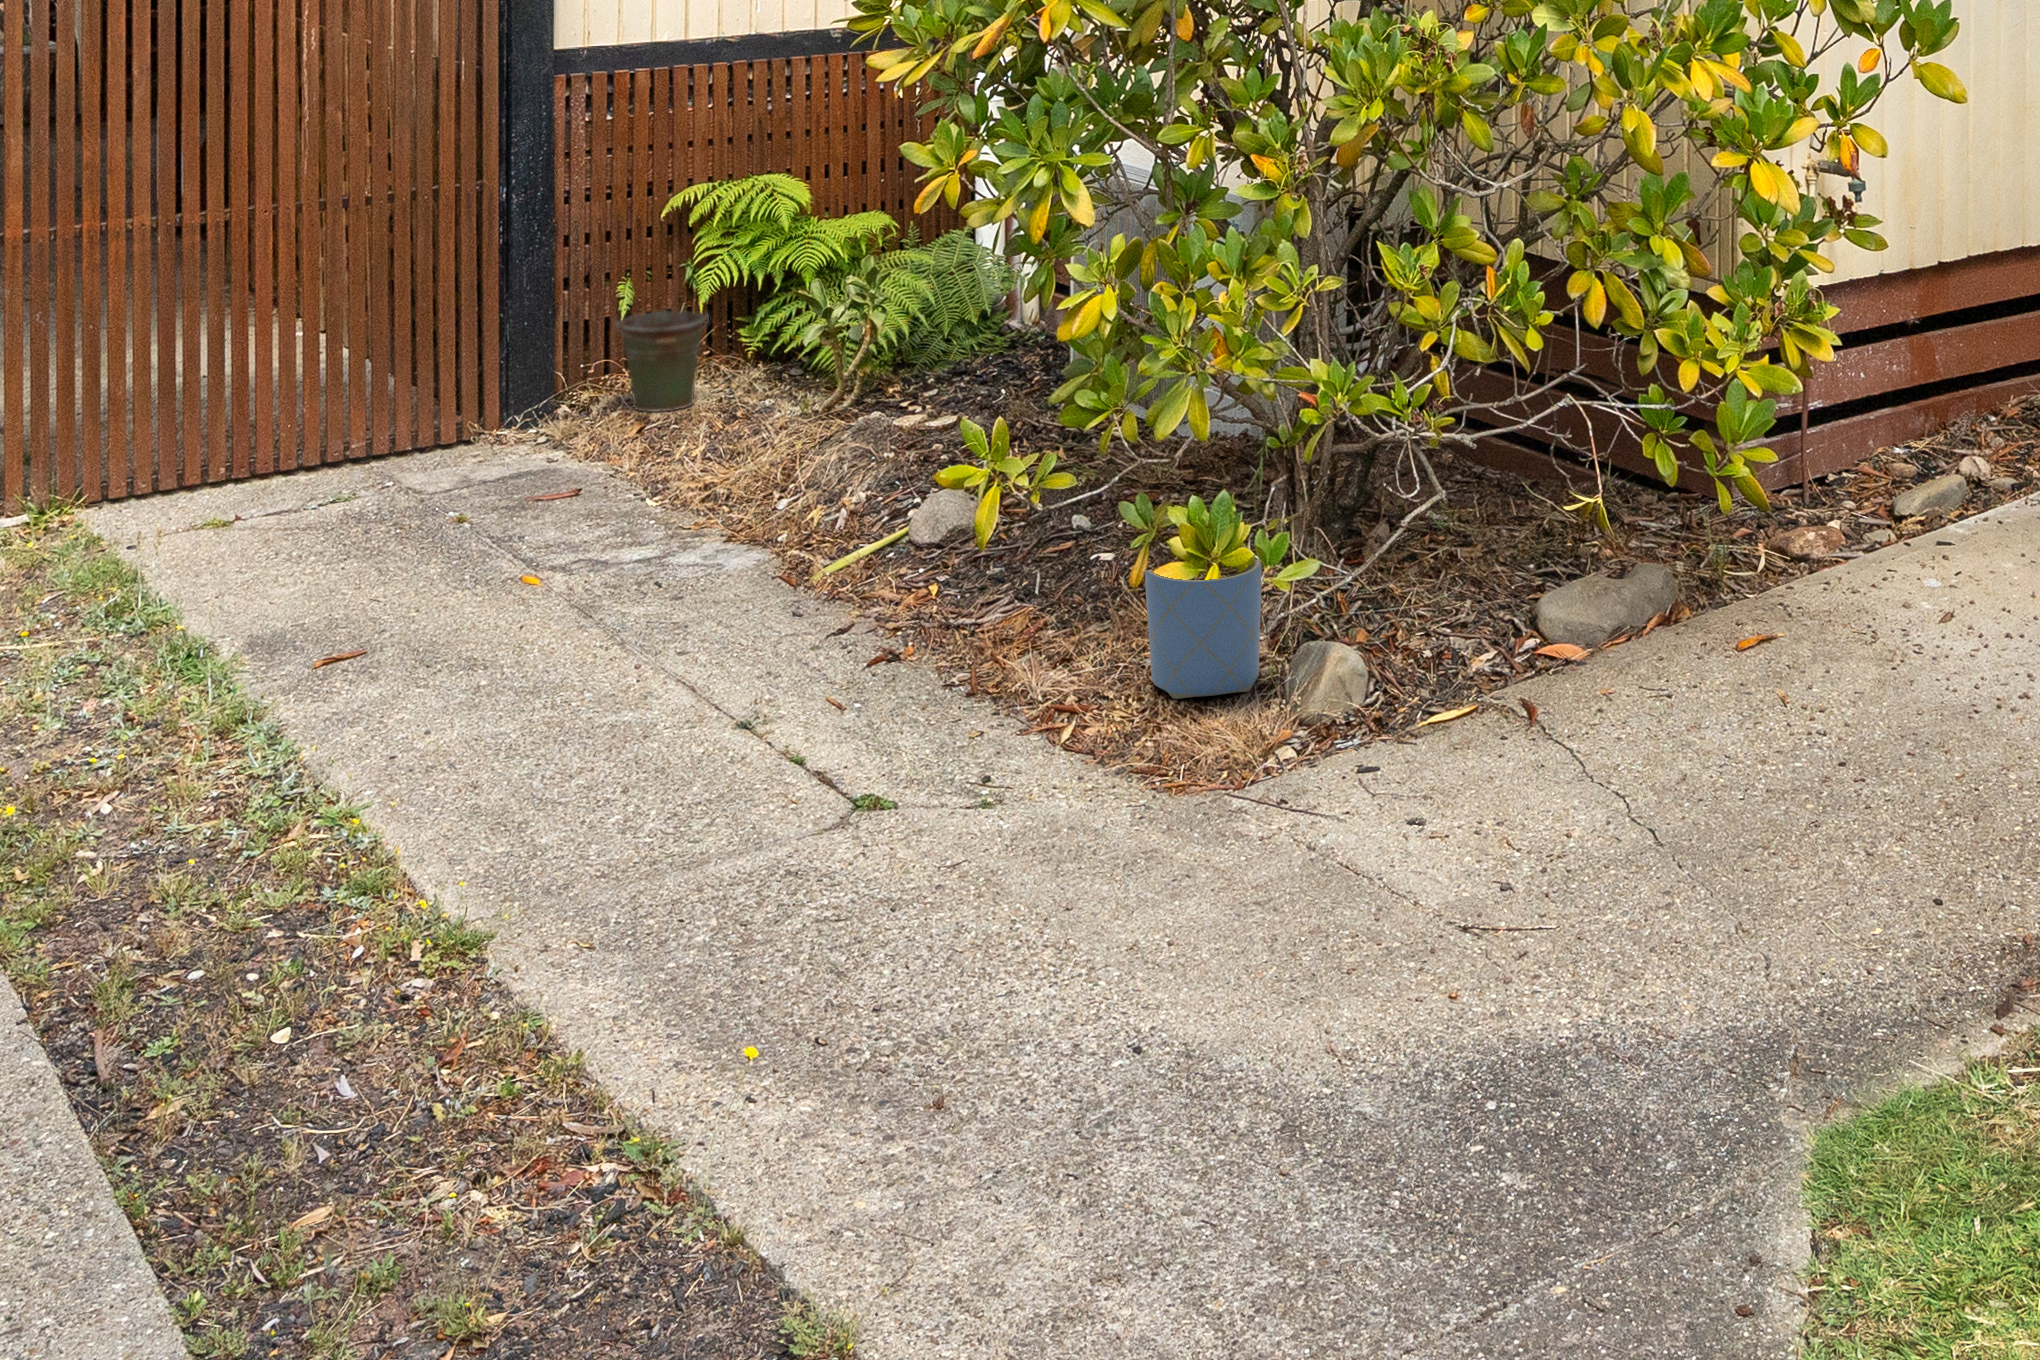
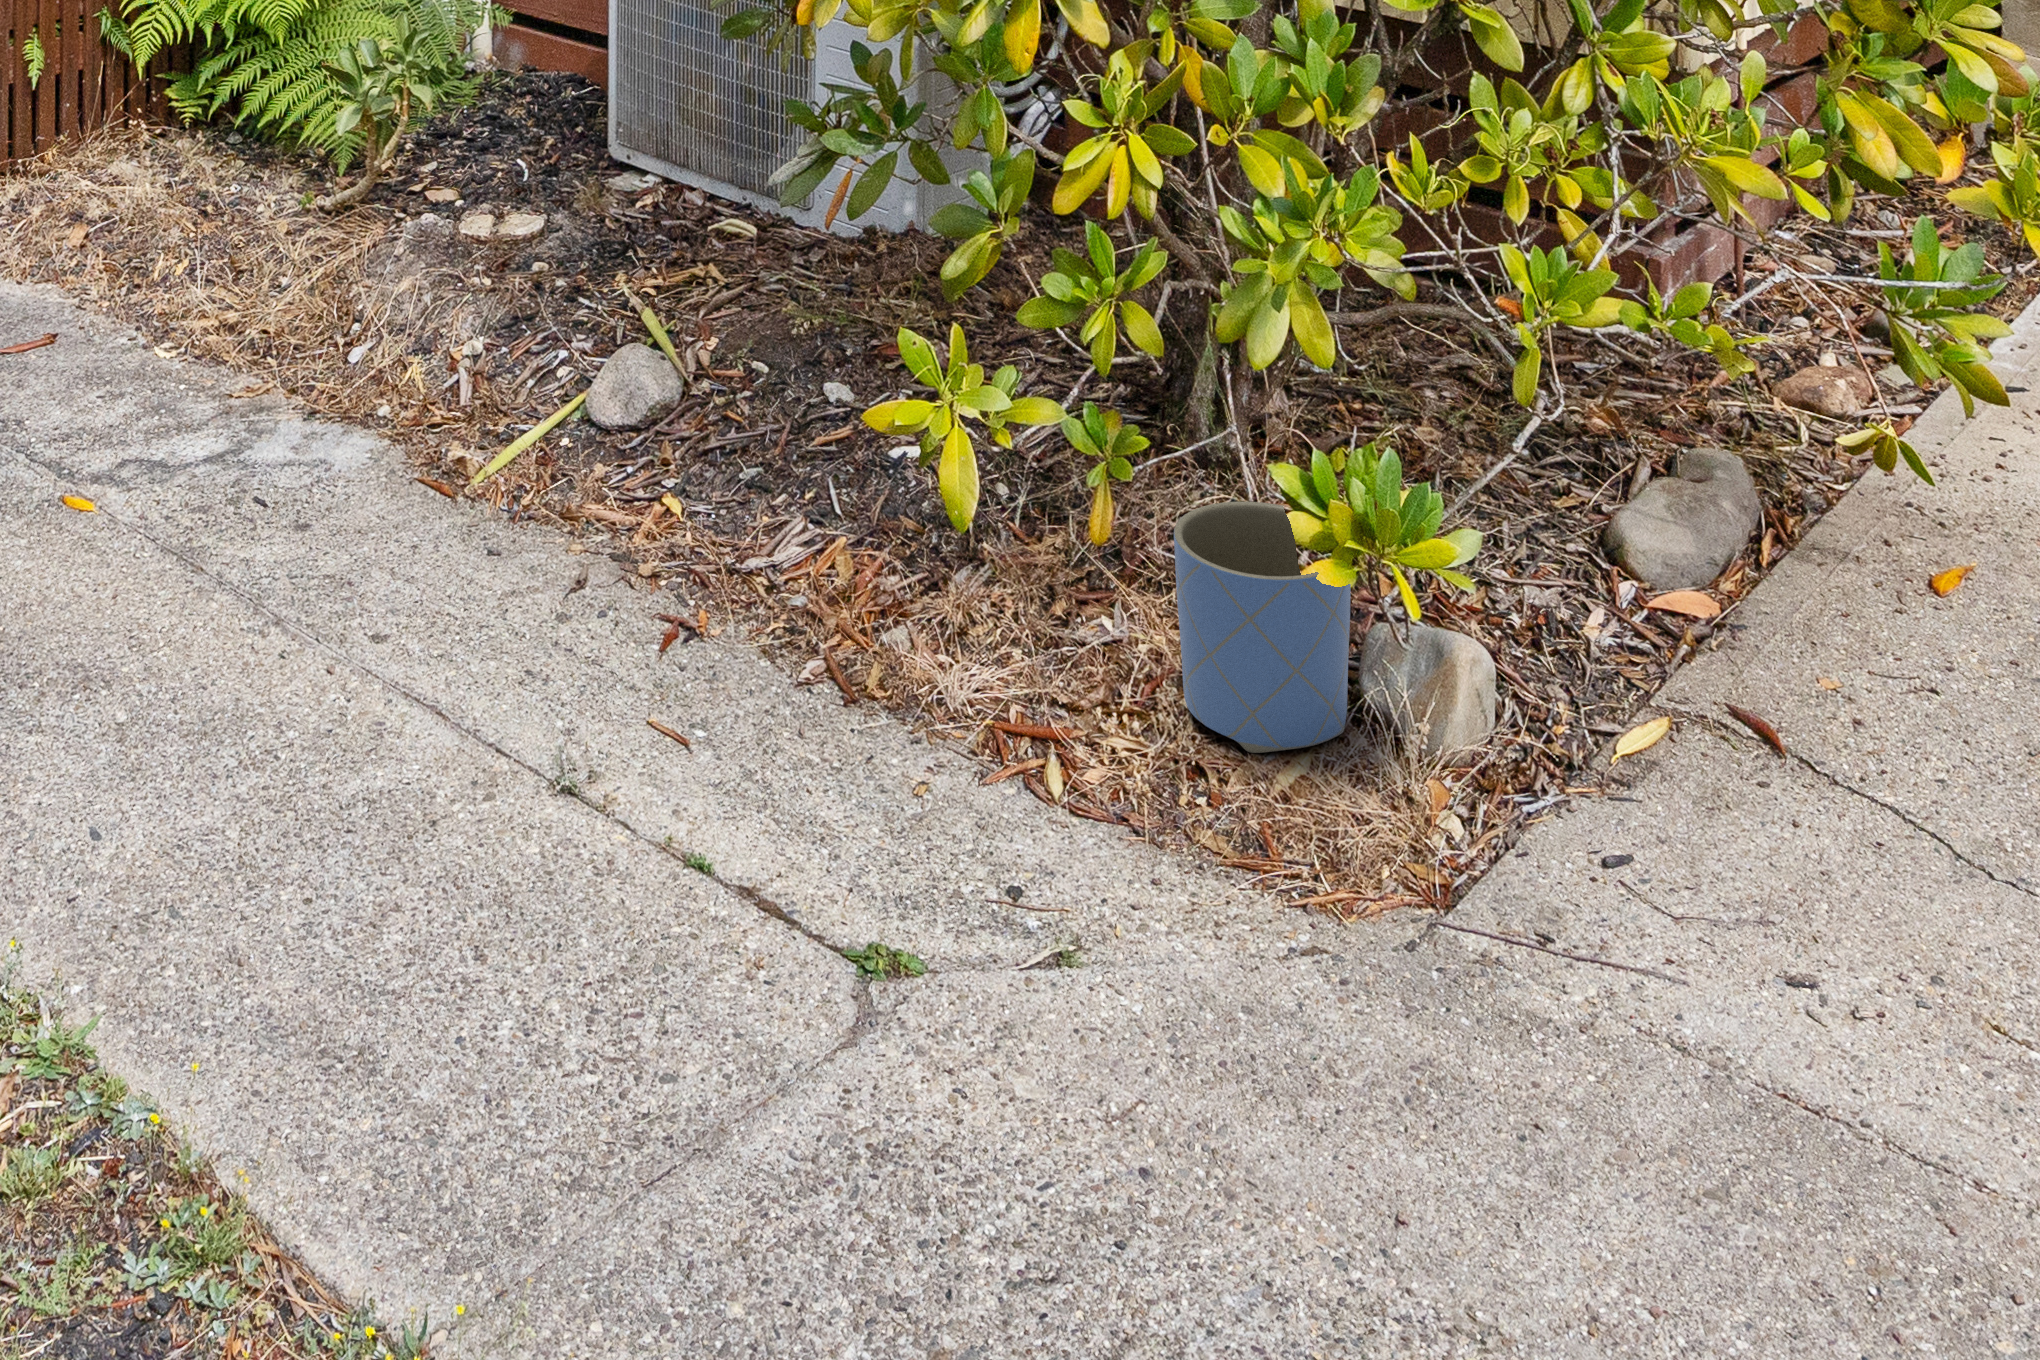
bucket: present [616,311,708,412] -> none [32,72,147,205]

